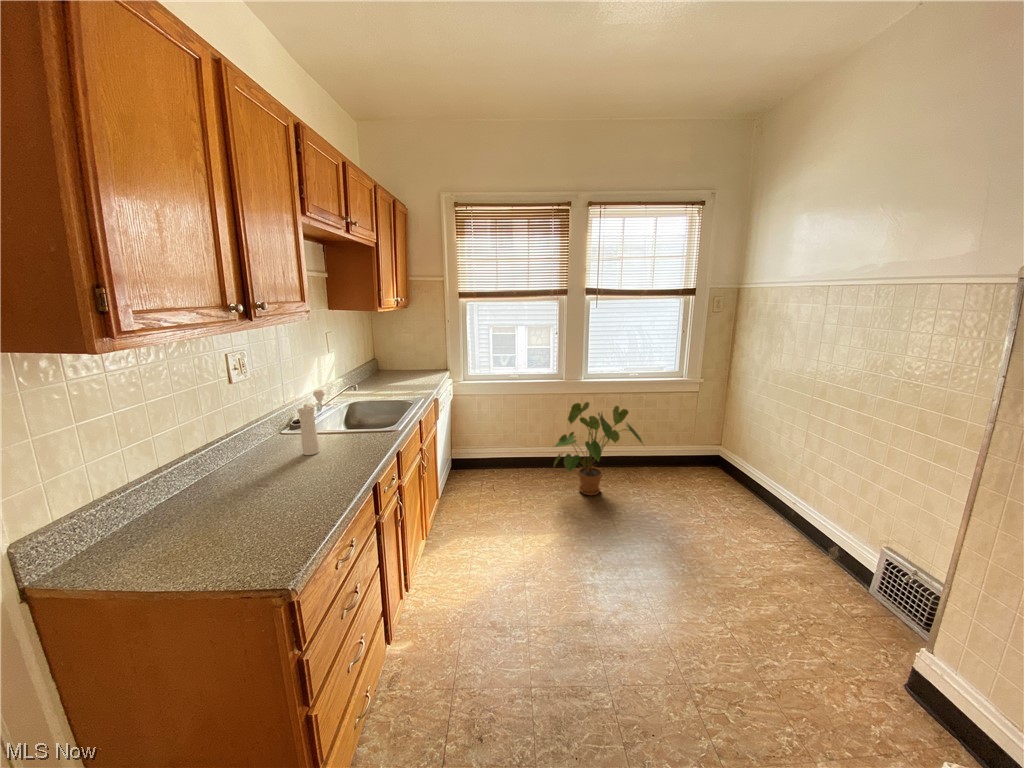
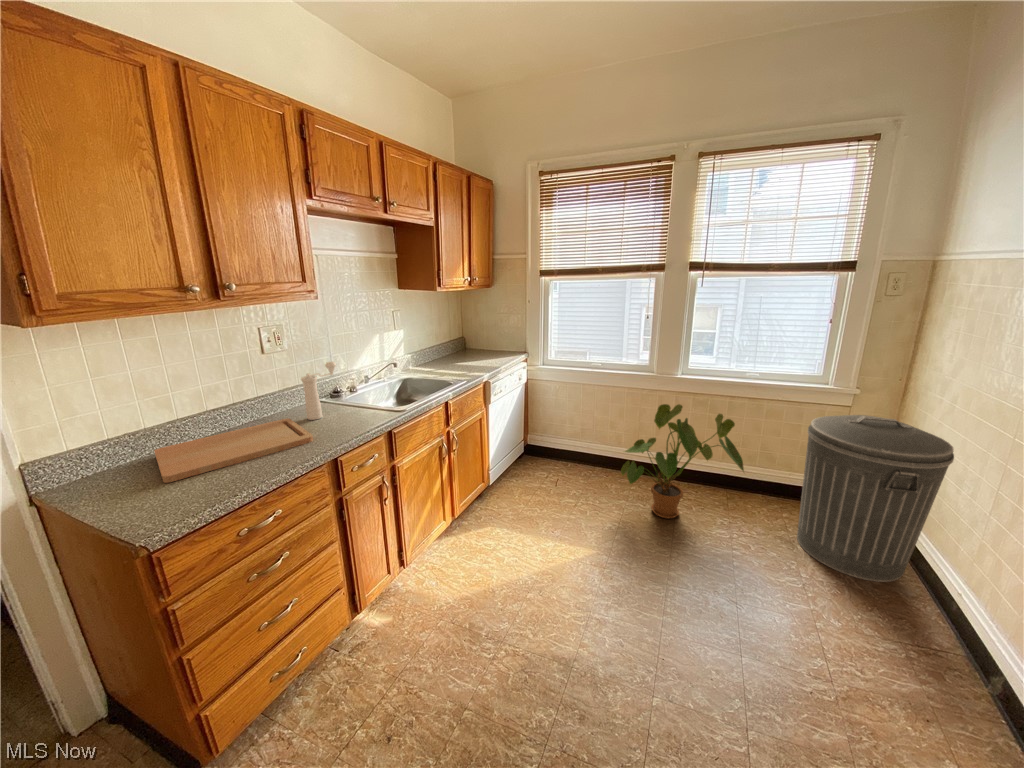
trash can: none [677,395,759,505] -> present [797,415,954,582]
cutting board: none [155,457,347,543] -> present [155,418,313,483]

